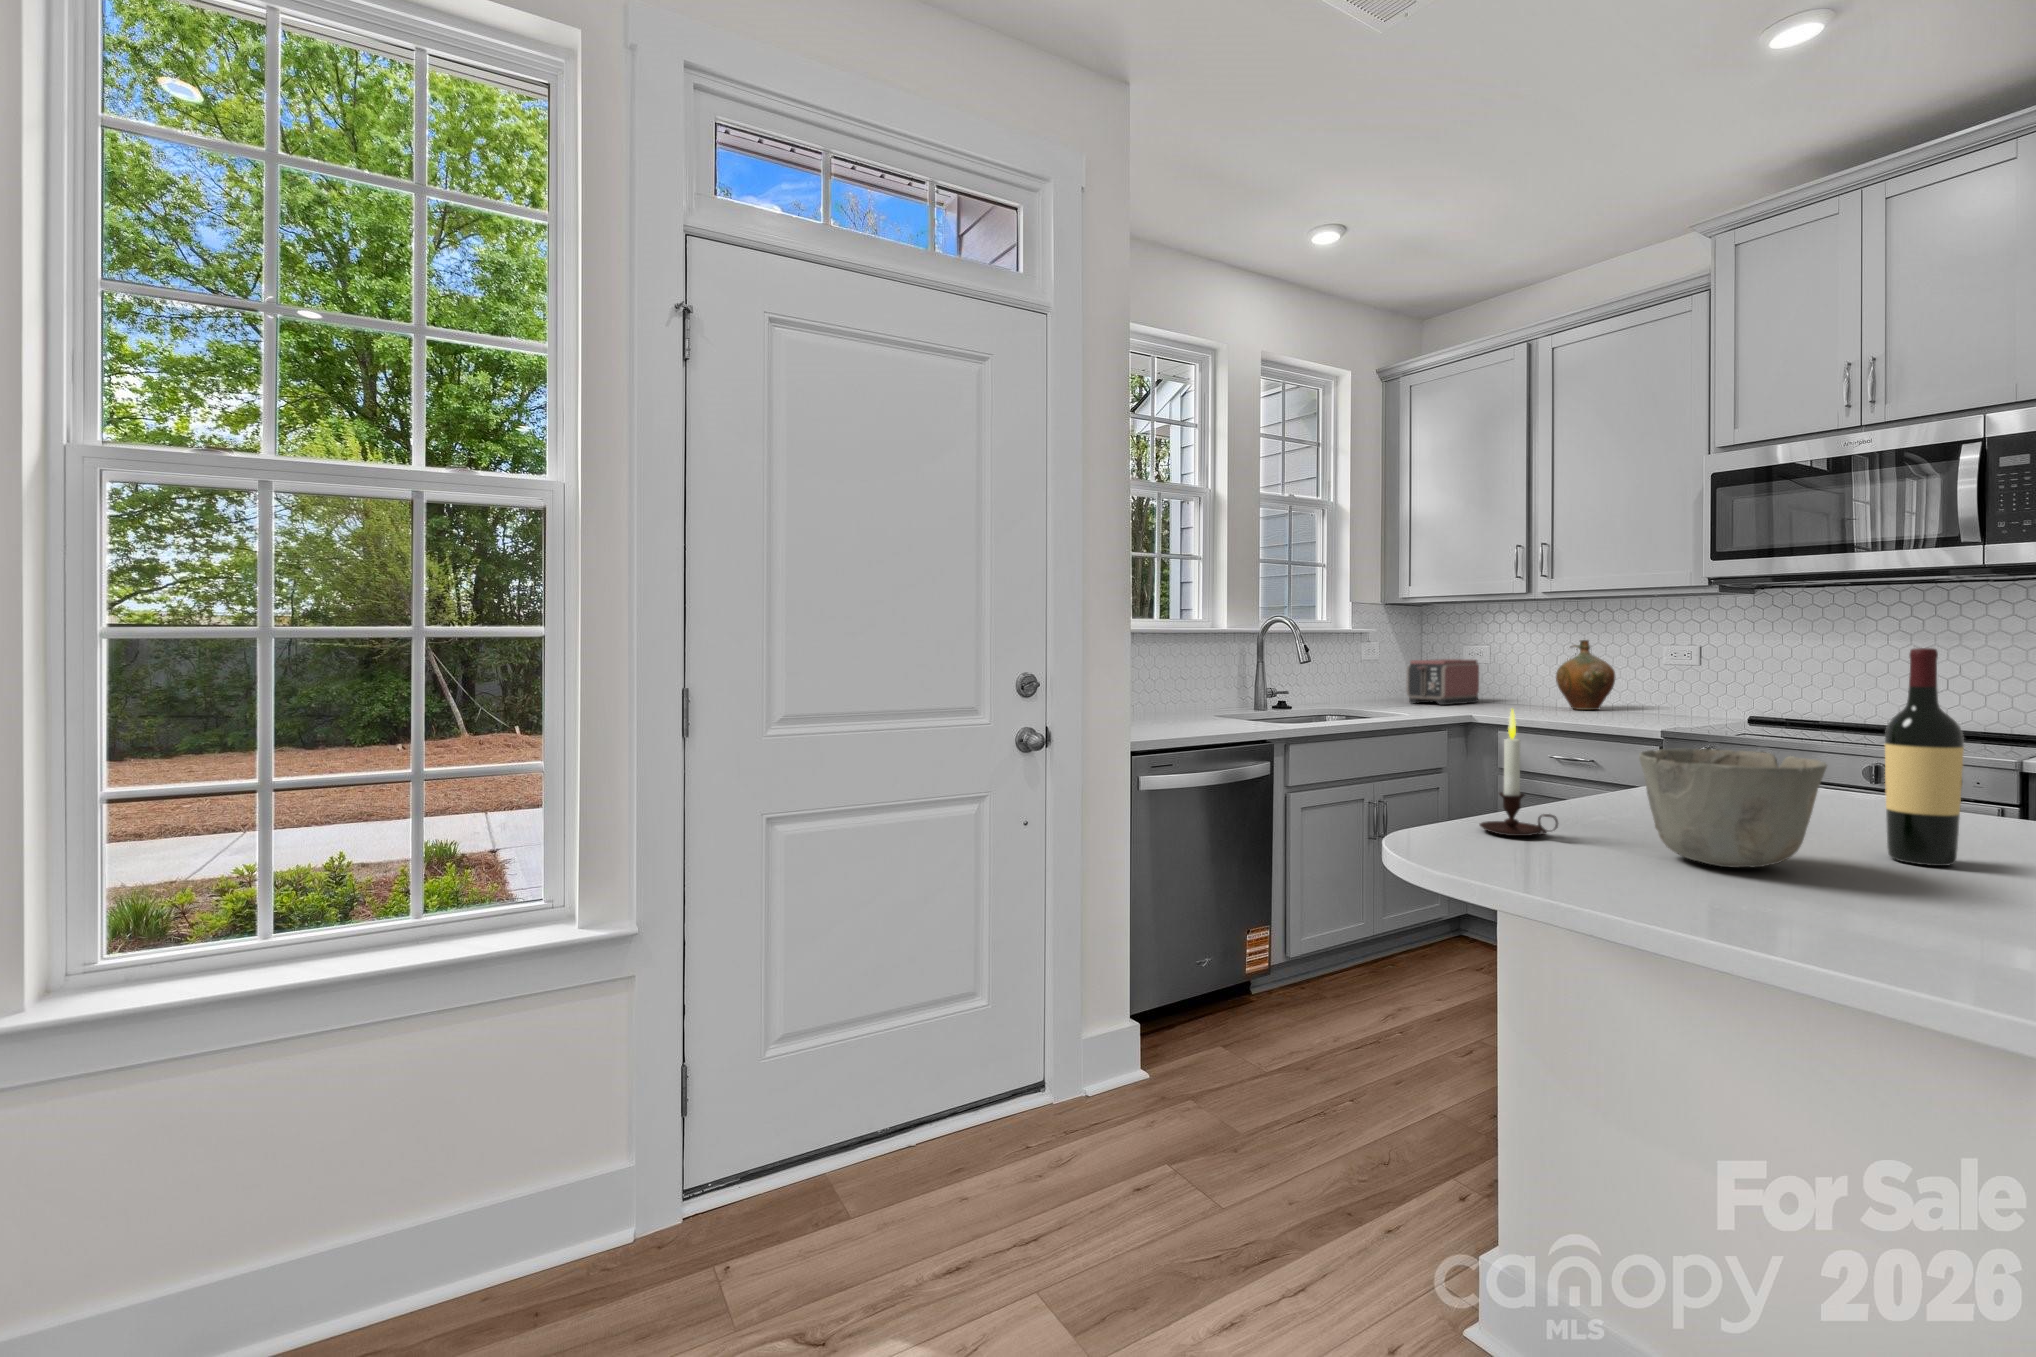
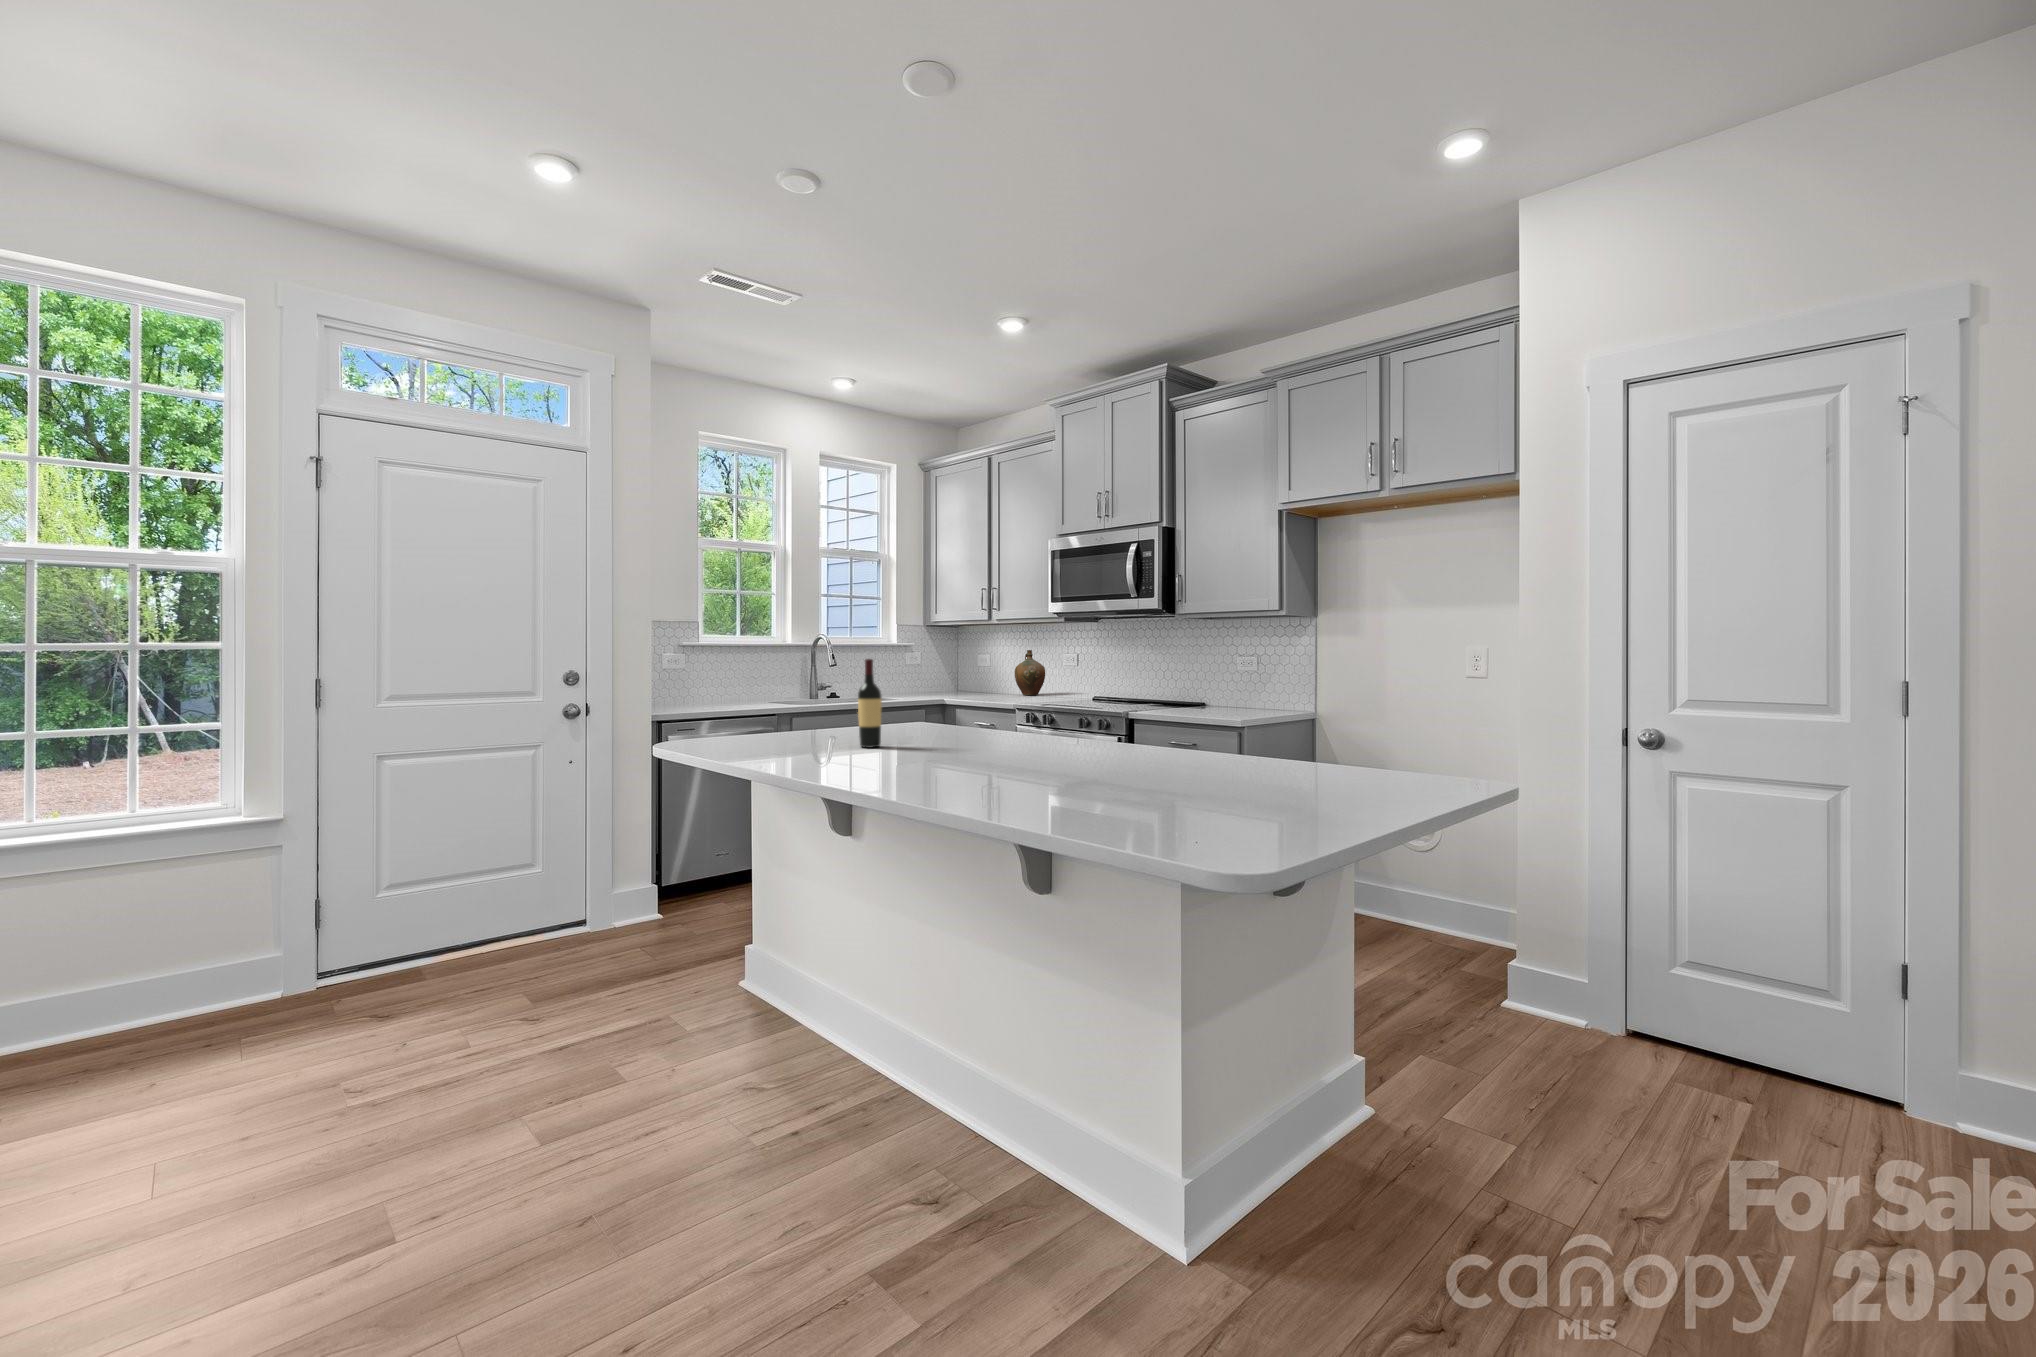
toaster: present [1406,659,1479,705] -> none [935,663,984,693]
candle: present [1480,710,1558,836] -> none [714,685,742,743]
ceramic bowl: present [1639,748,1827,868] -> none [751,702,815,749]

